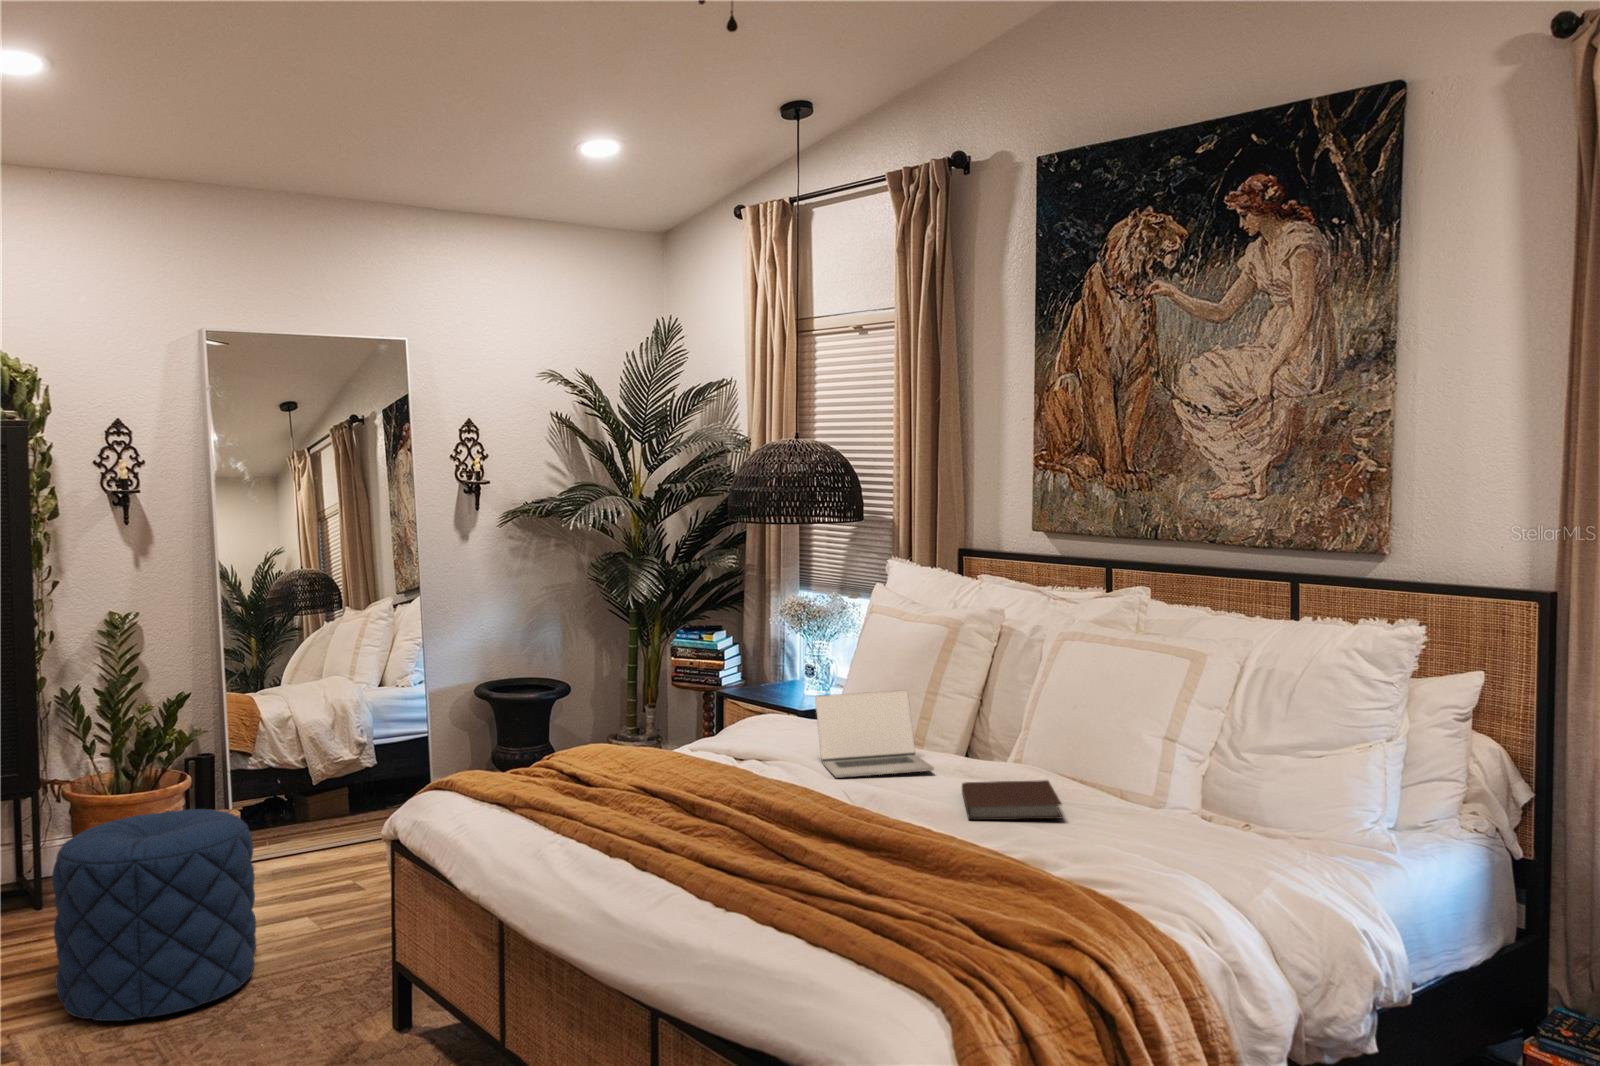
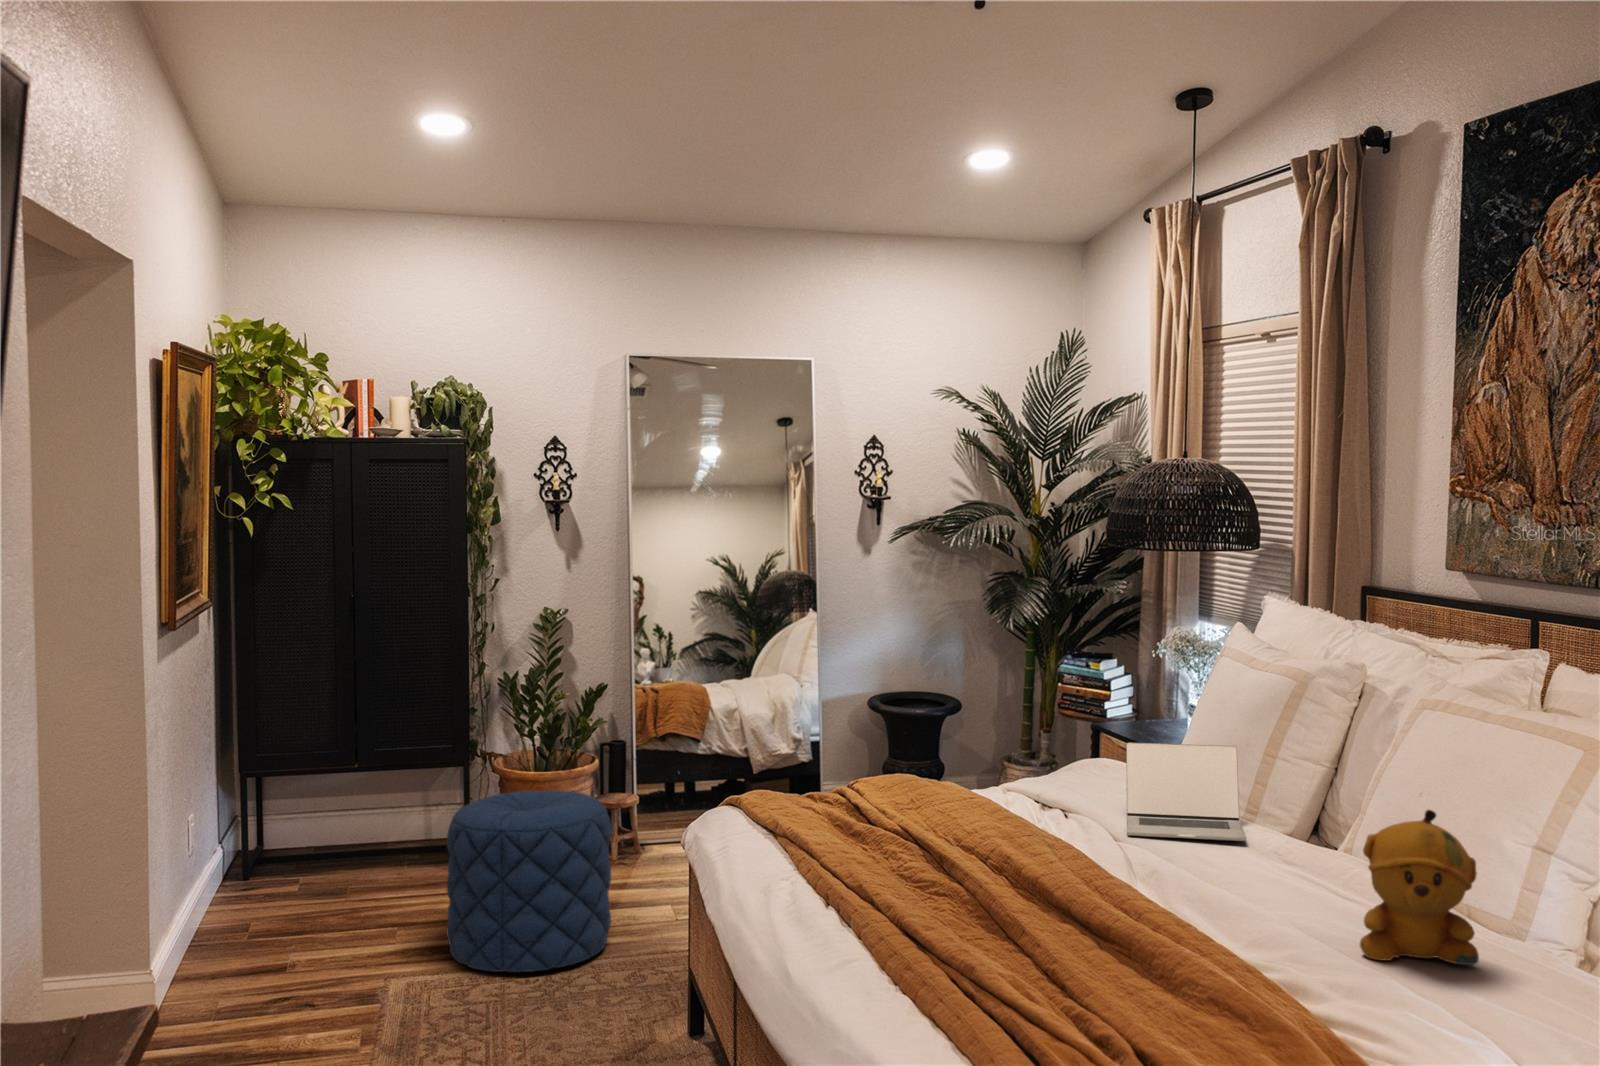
stuffed bear: none [1083,720,1170,849] -> present [1360,810,1479,965]
notebook: present [962,780,1062,820] -> none [1241,859,1370,918]

